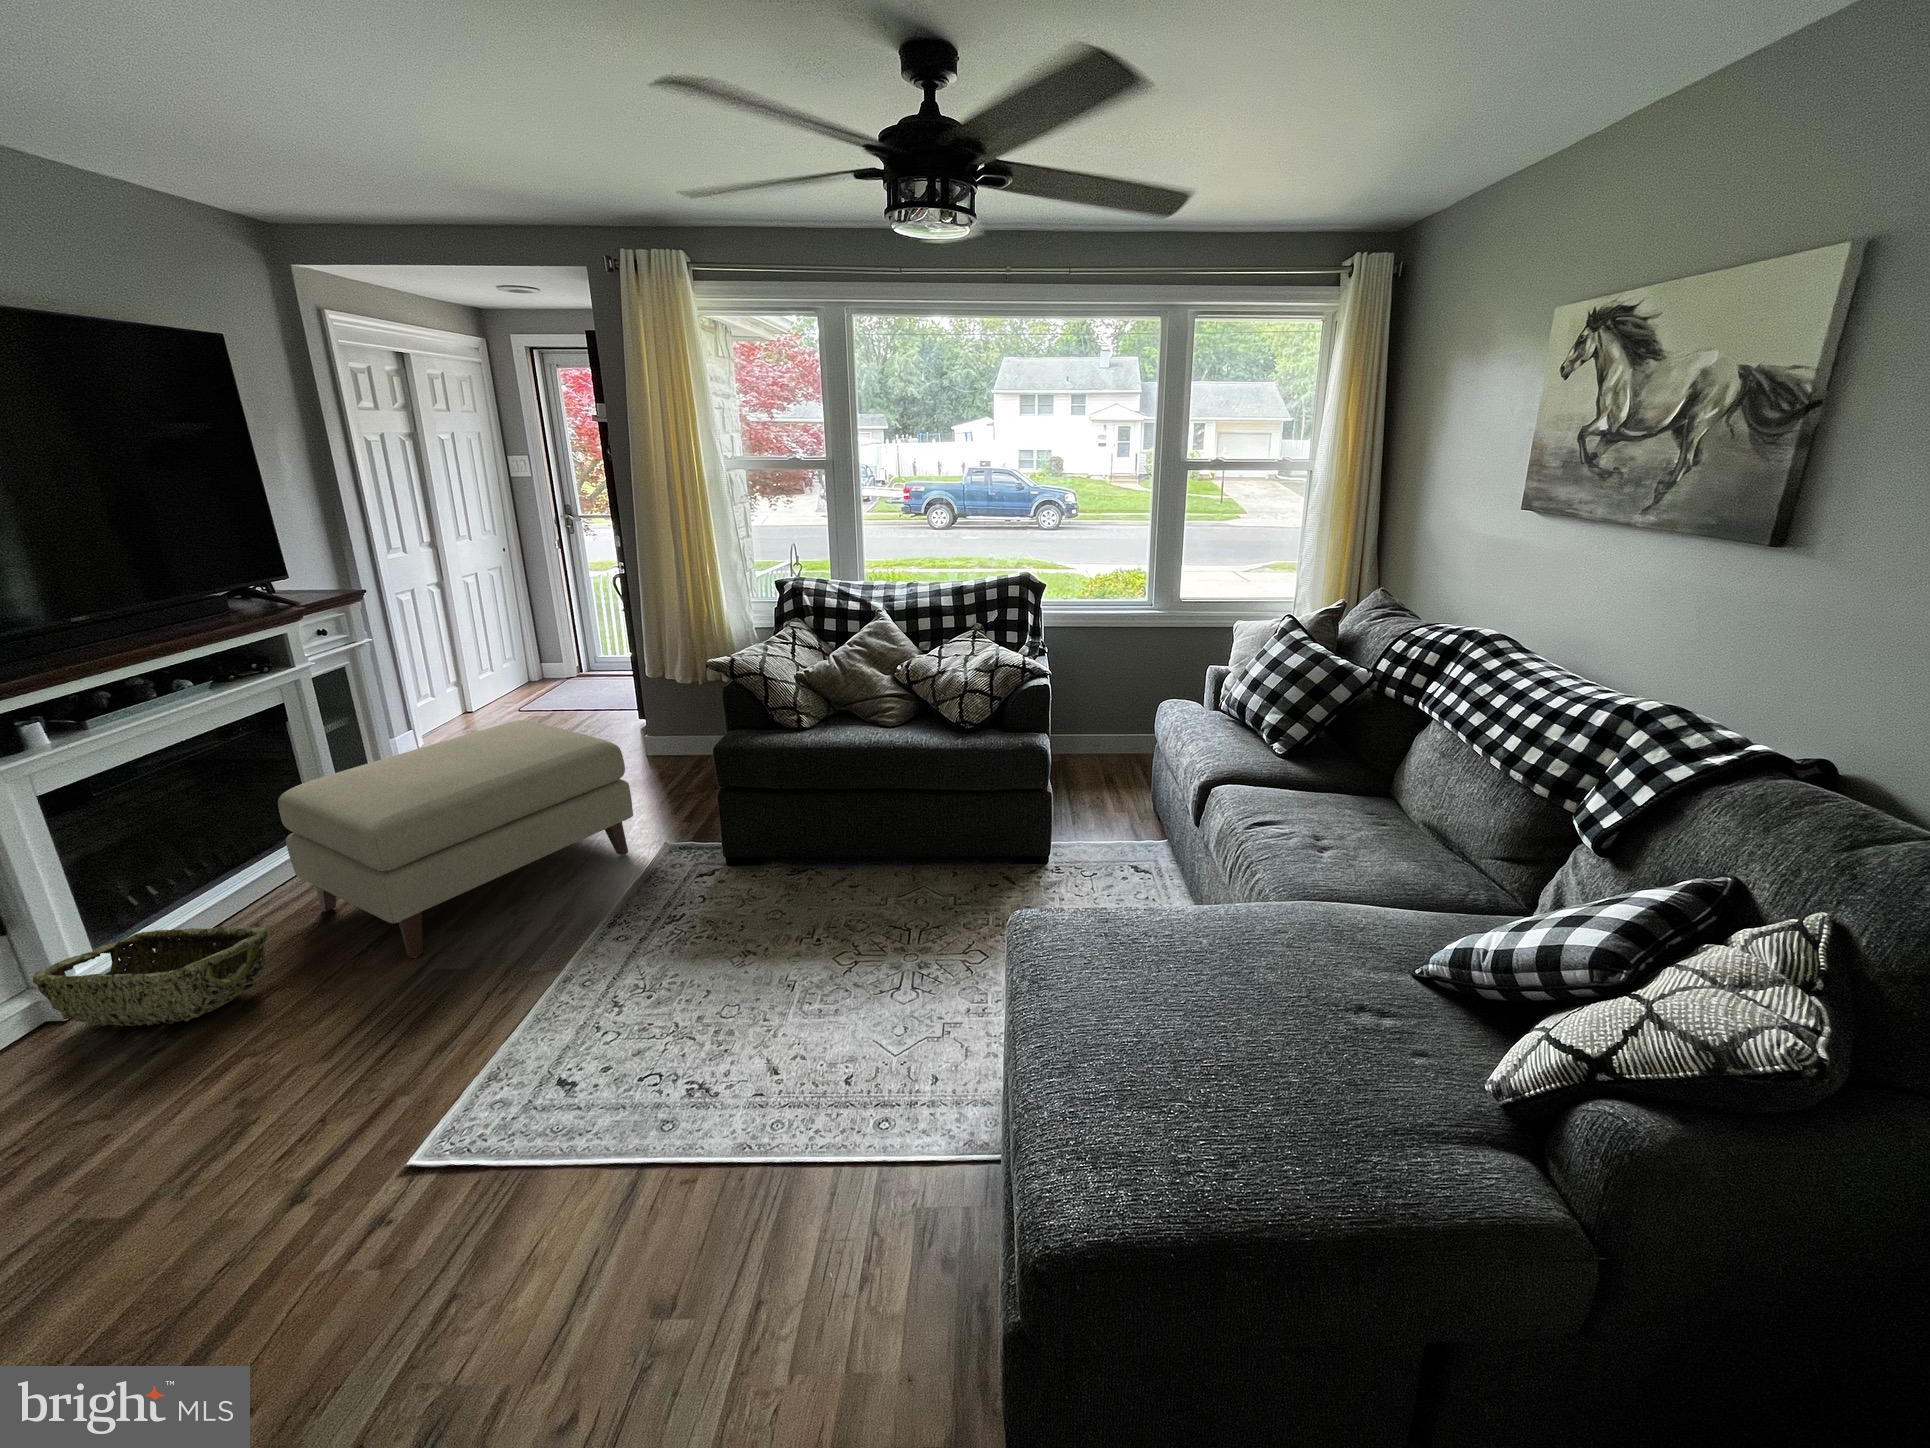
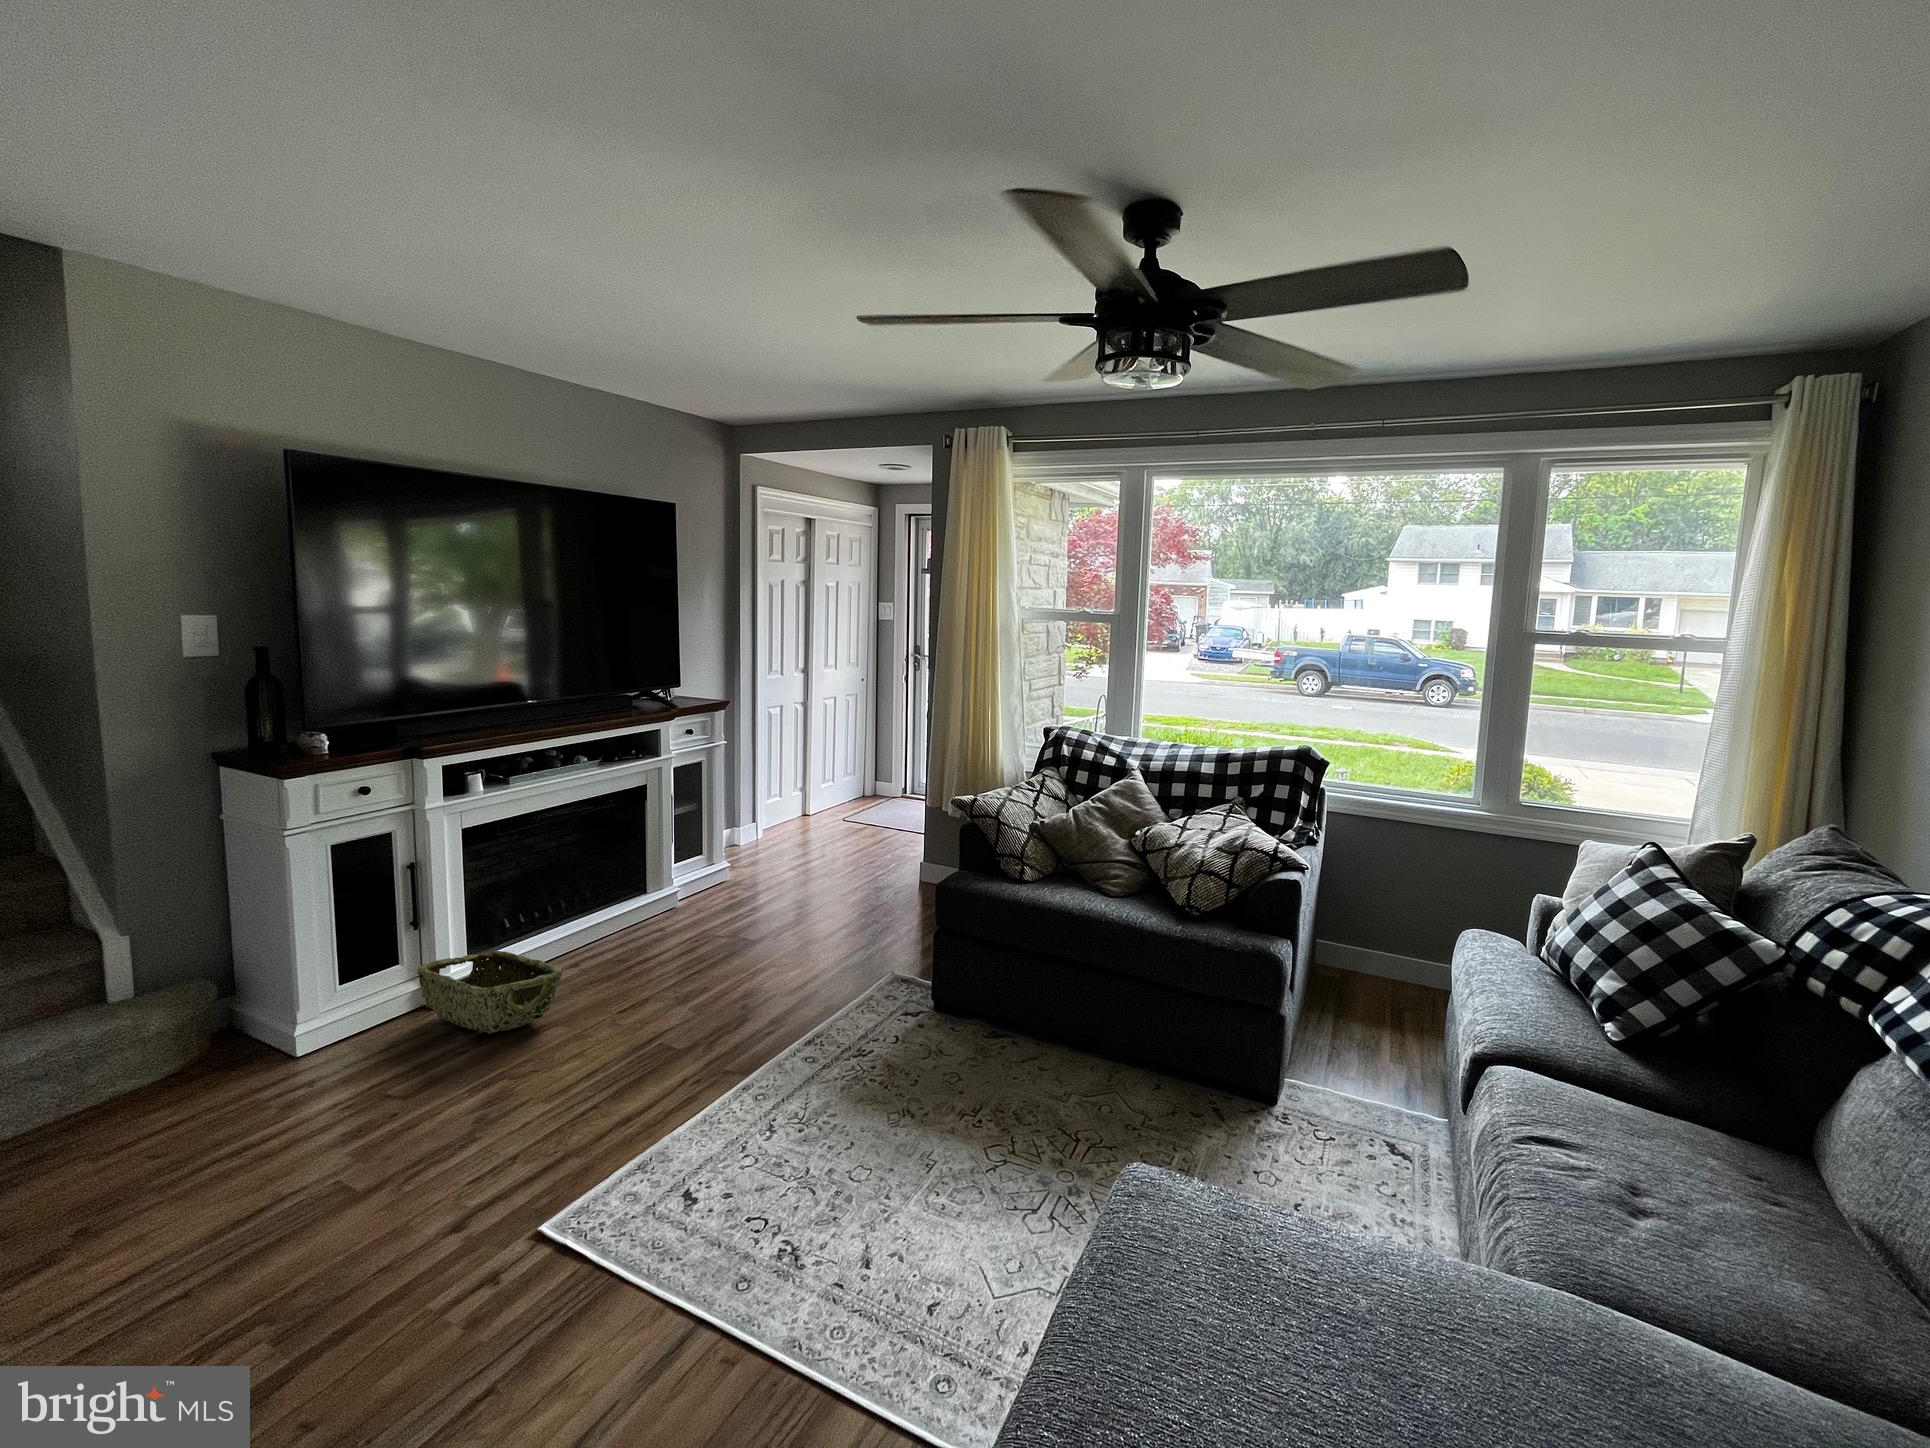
ottoman: present [278,720,633,958] -> none [607,828,867,1027]

